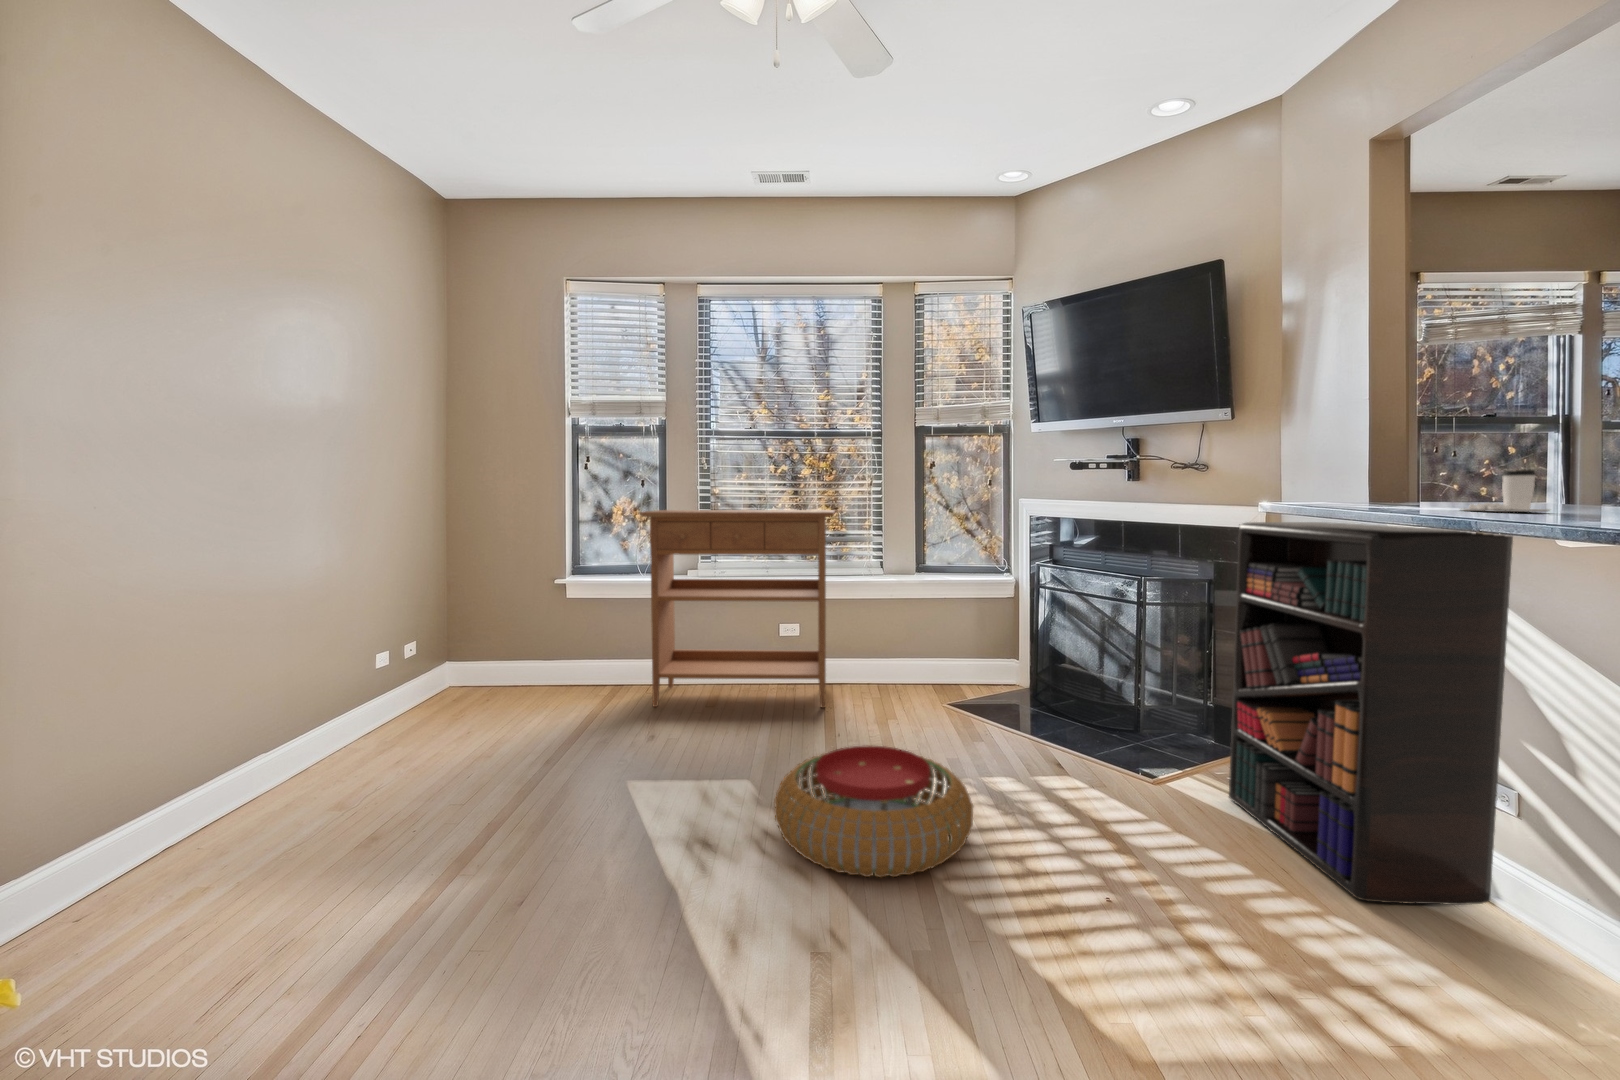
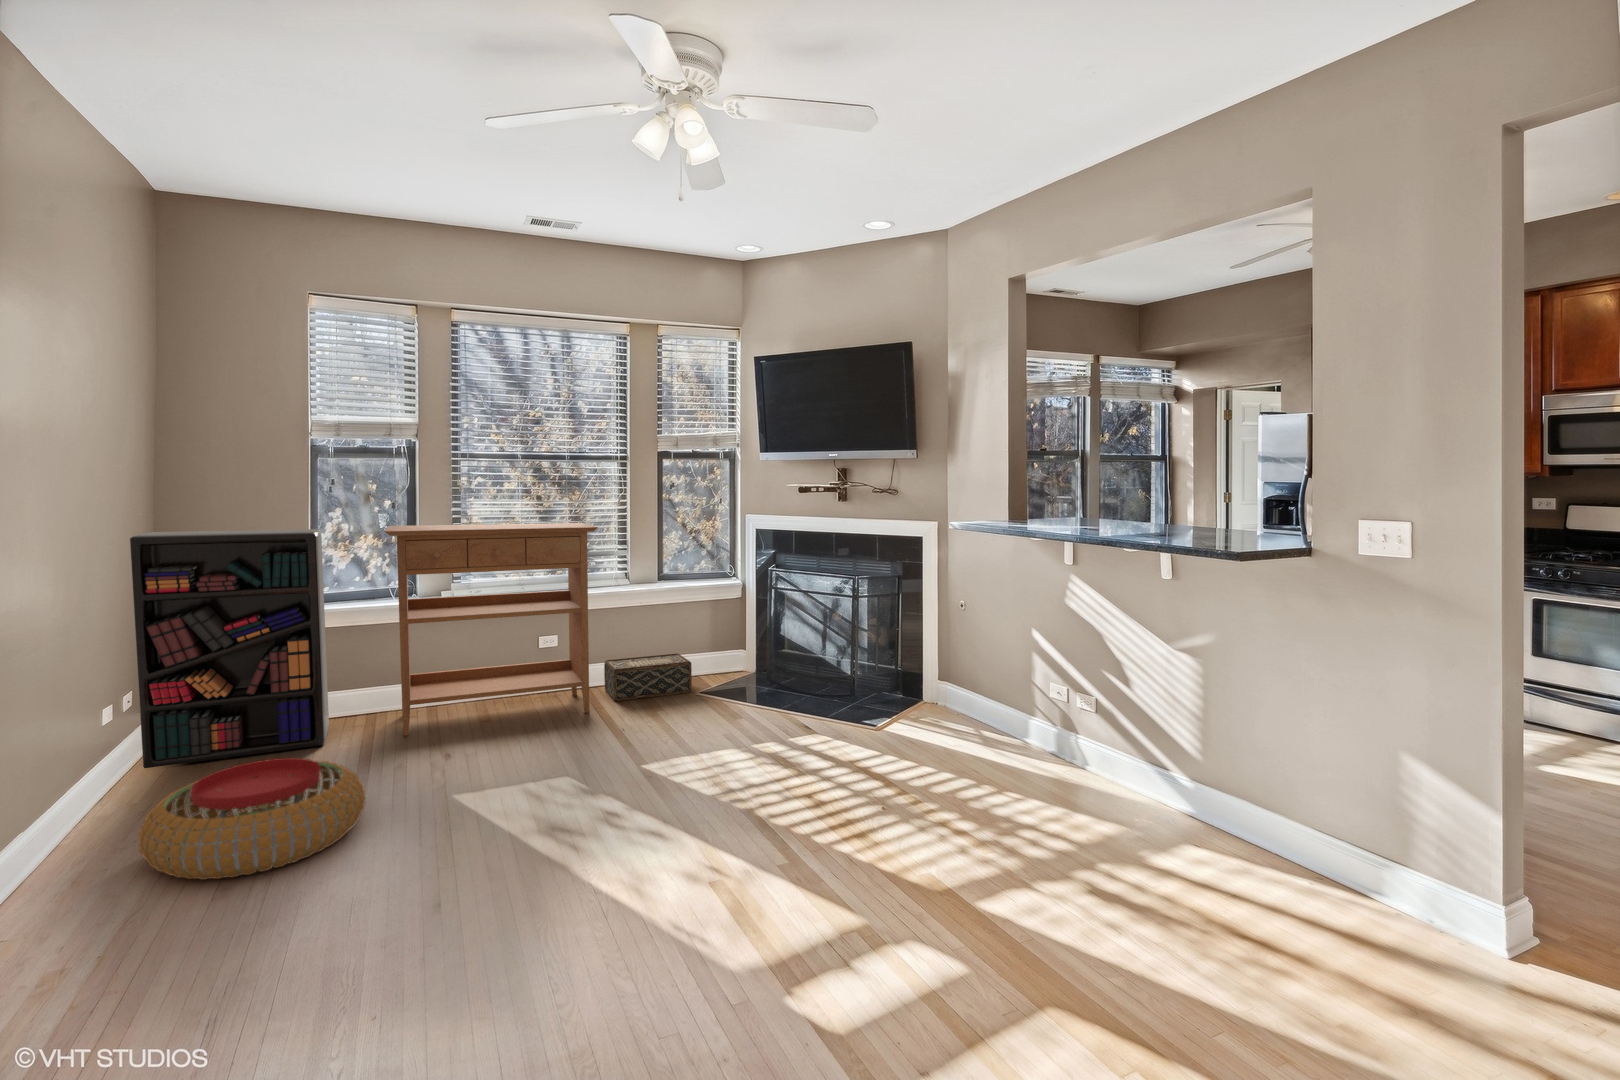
coffee cup: present [1461,470,1549,512] -> none [1056,506,1099,532]
bookshelf: present [1229,522,1513,905] -> present [130,529,329,768]
woven basket: none [855,655,943,700] -> present [604,653,692,701]
pouf: present [774,746,973,877] -> present [138,758,365,880]

